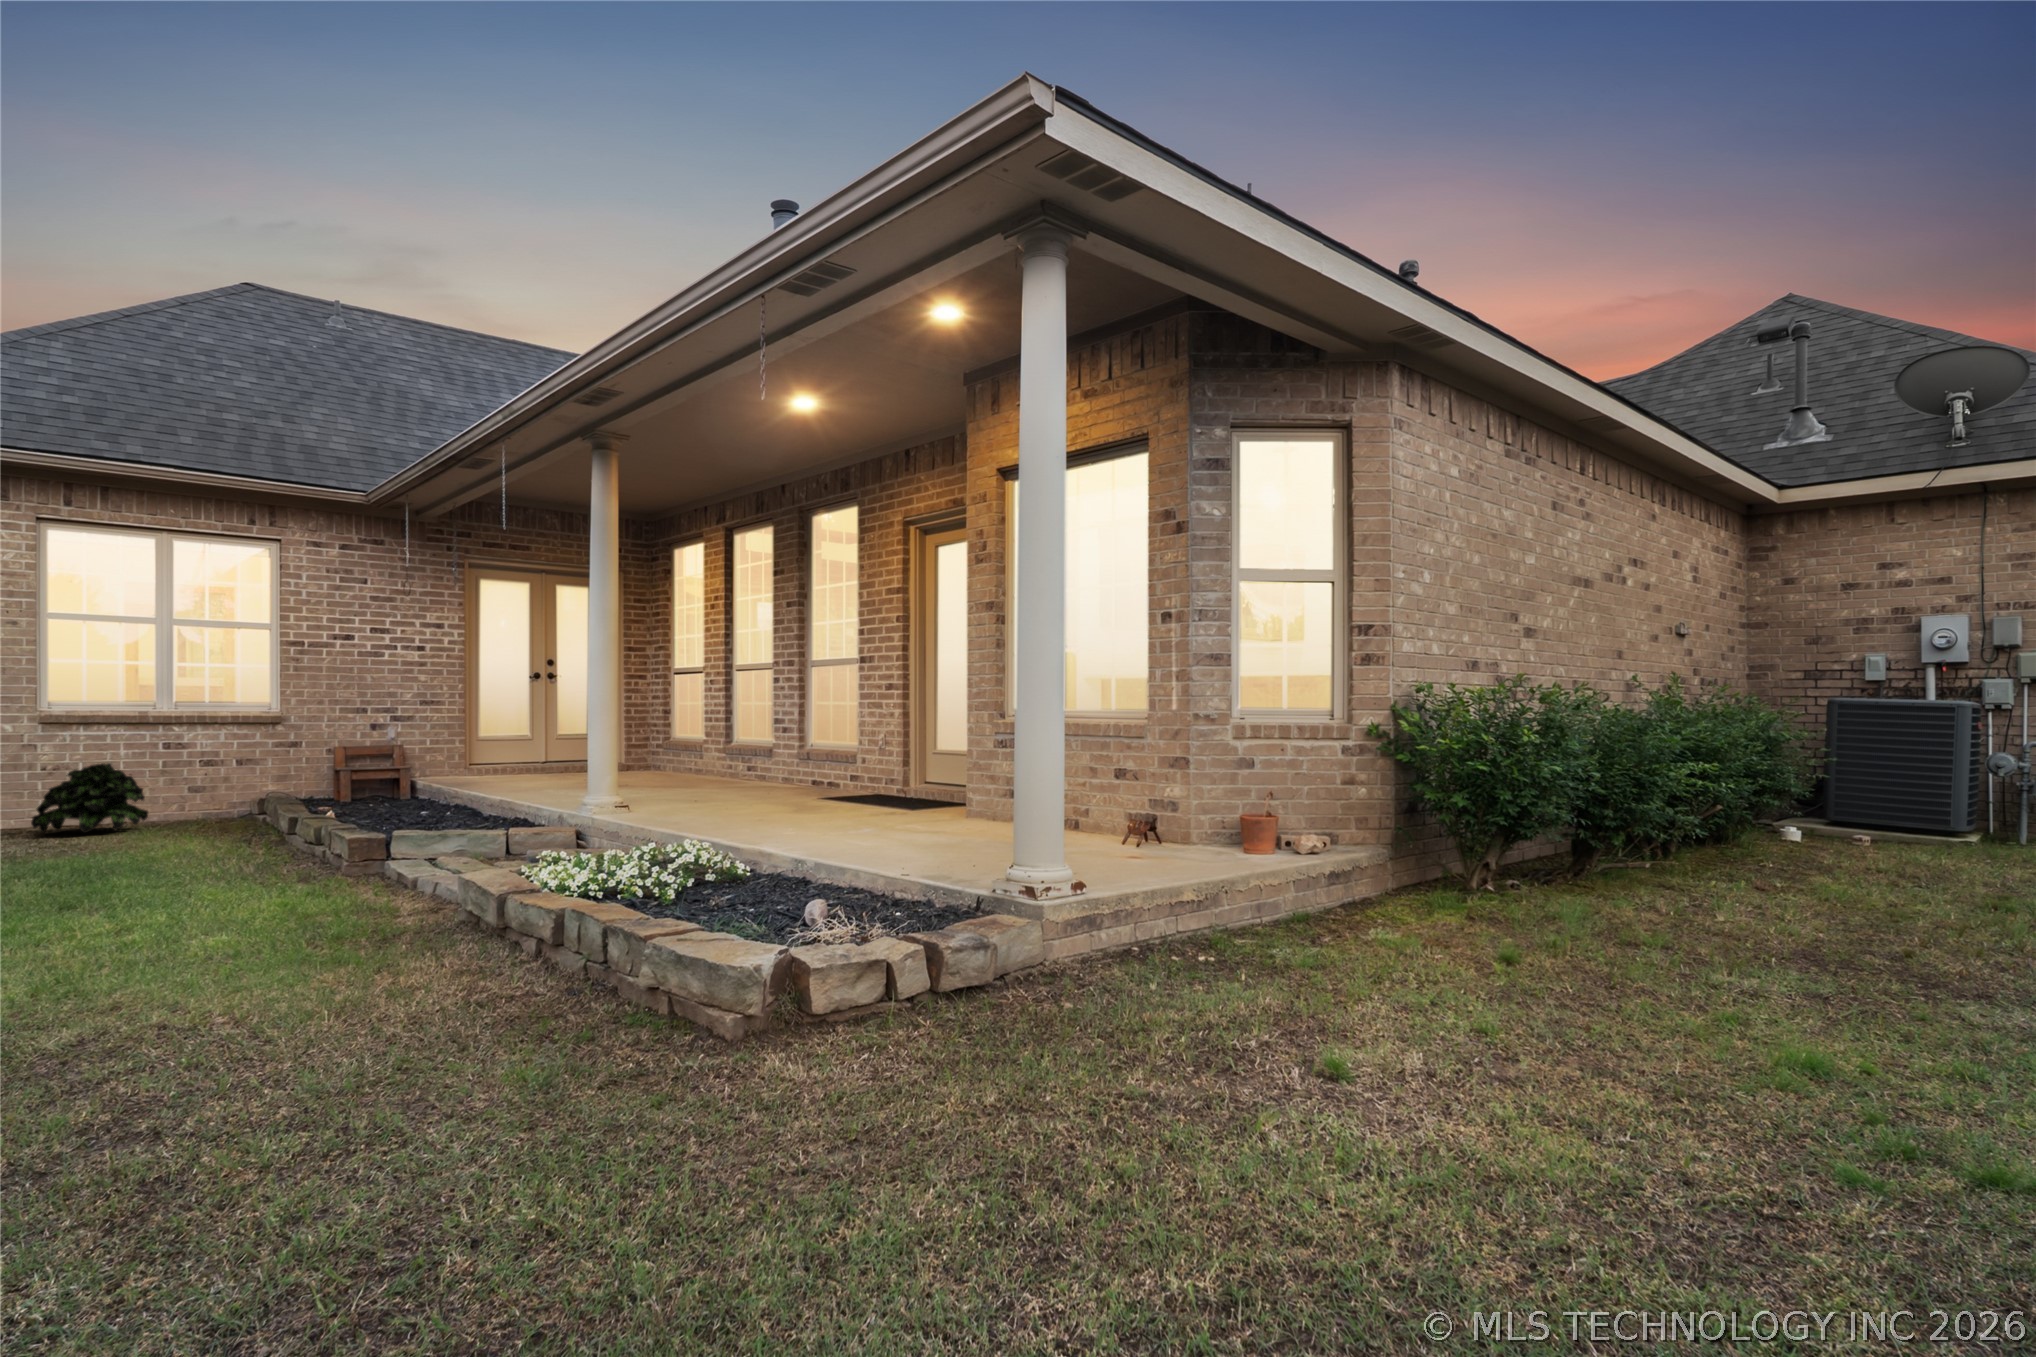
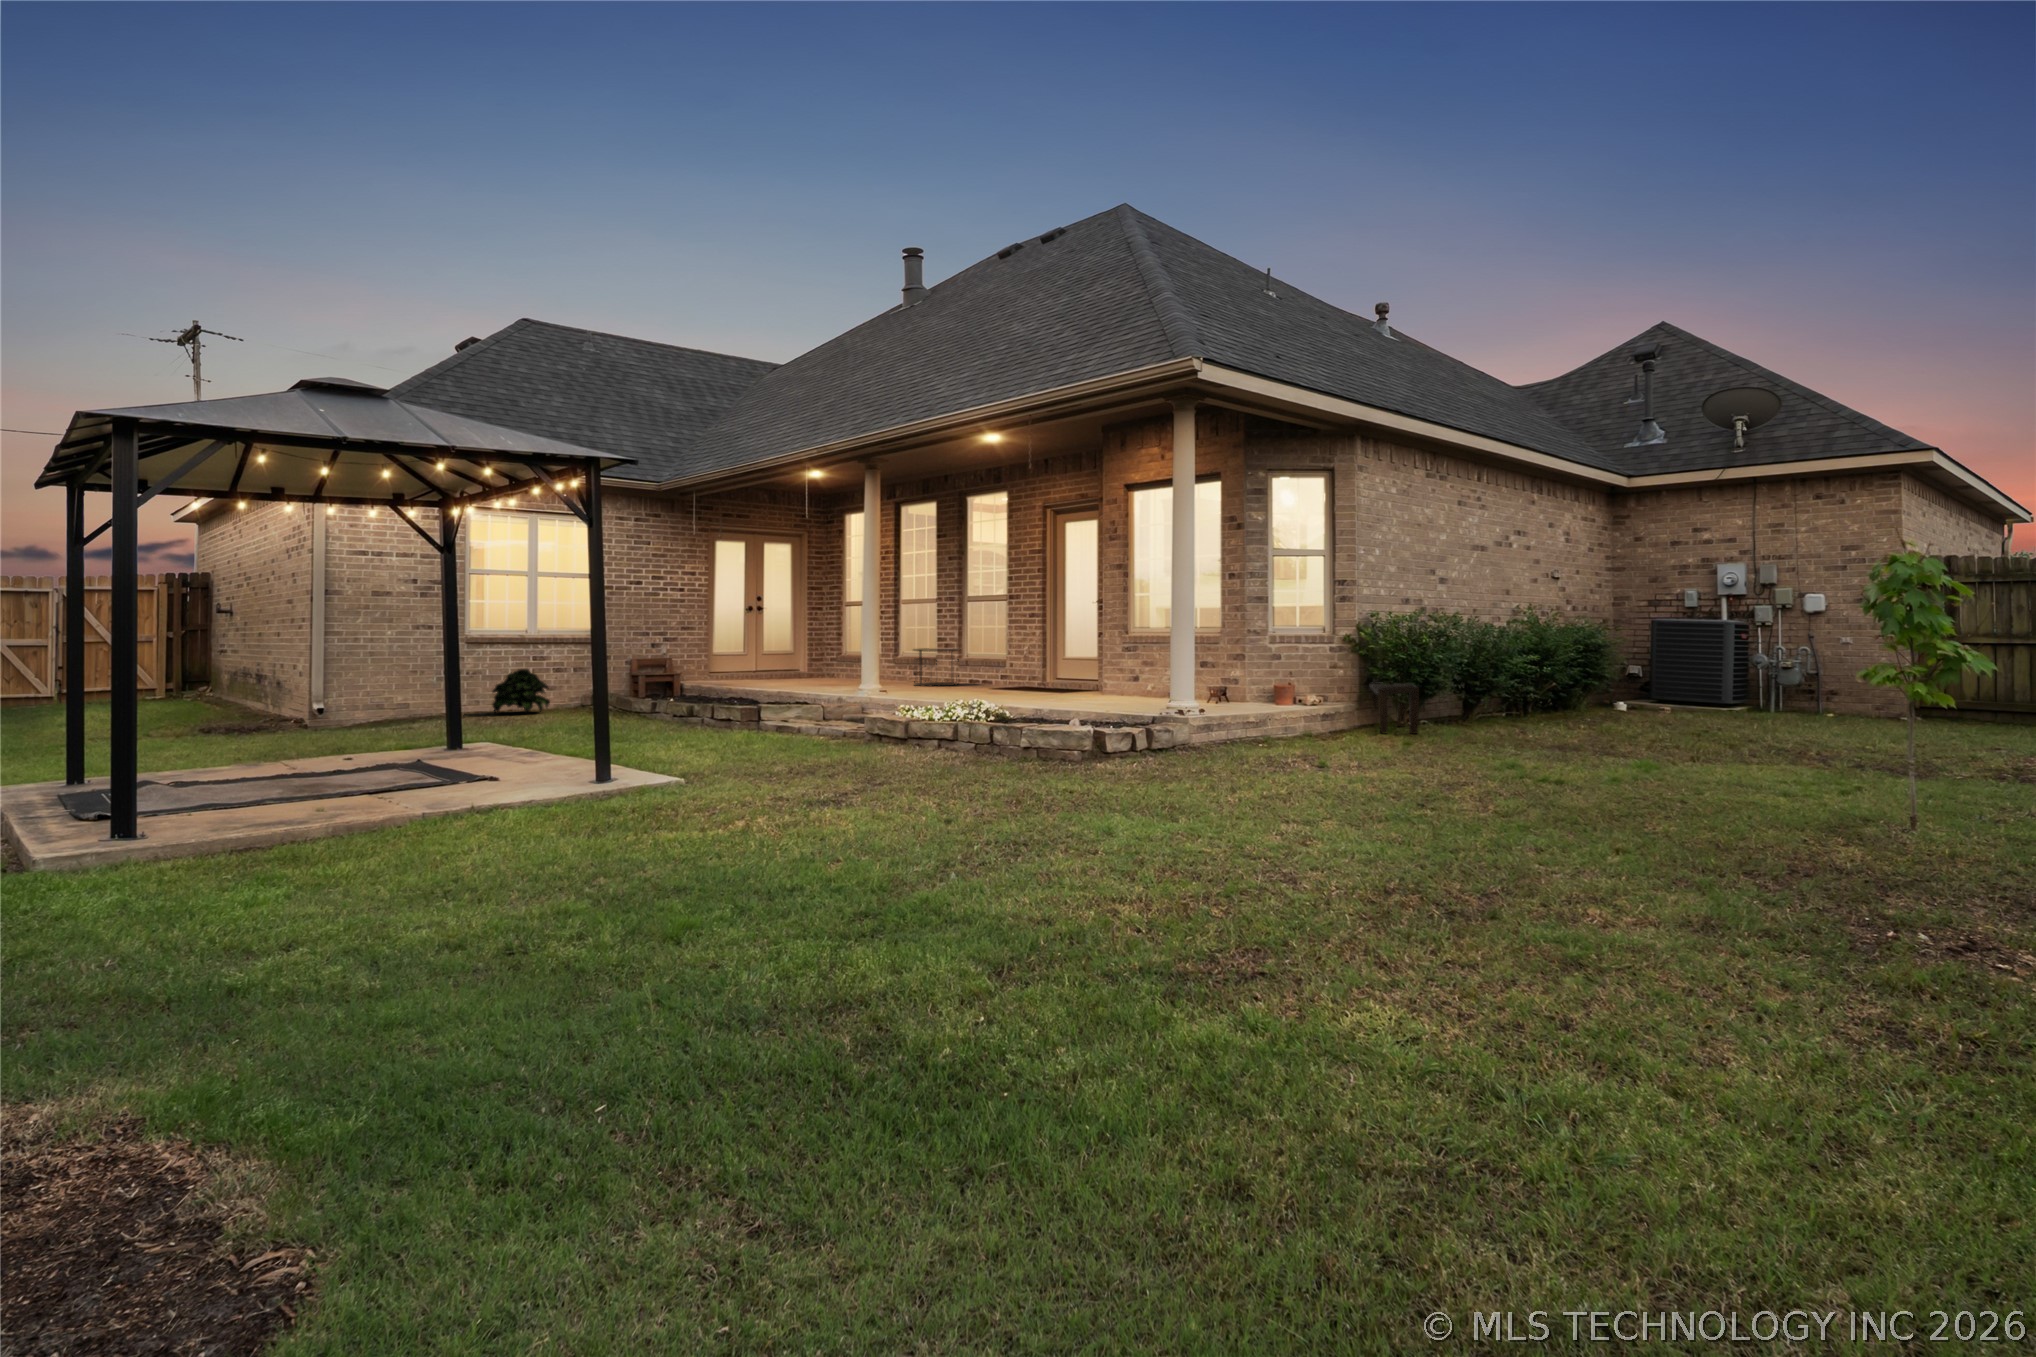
side table: none [724,733,797,791] -> present [914,648,959,686]
bench: none [1416,809,1520,919] -> present [1370,682,1419,734]

